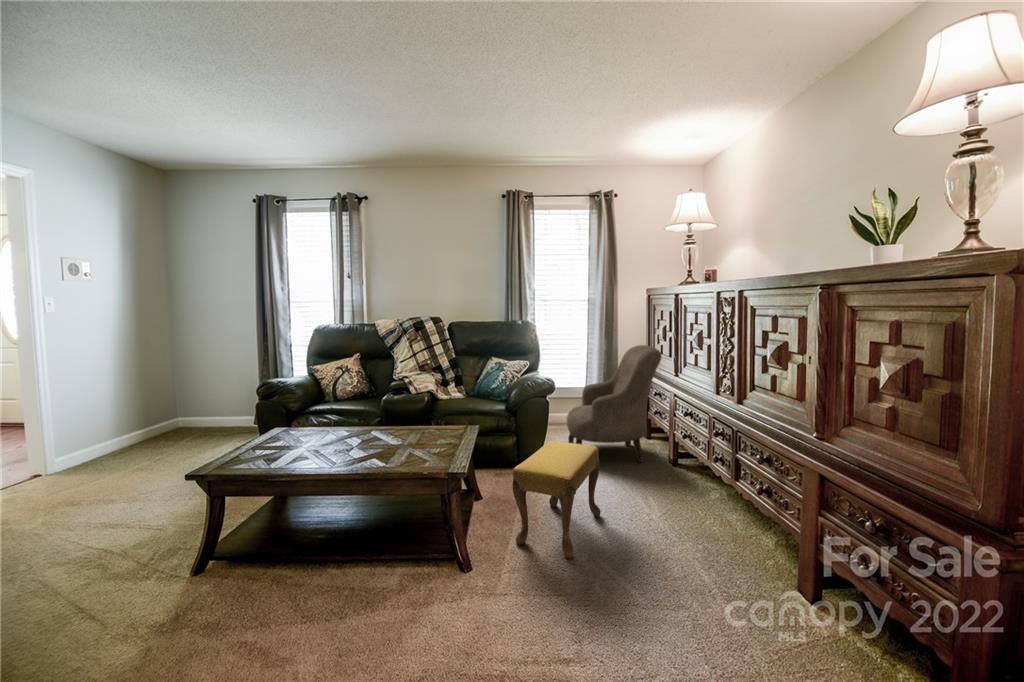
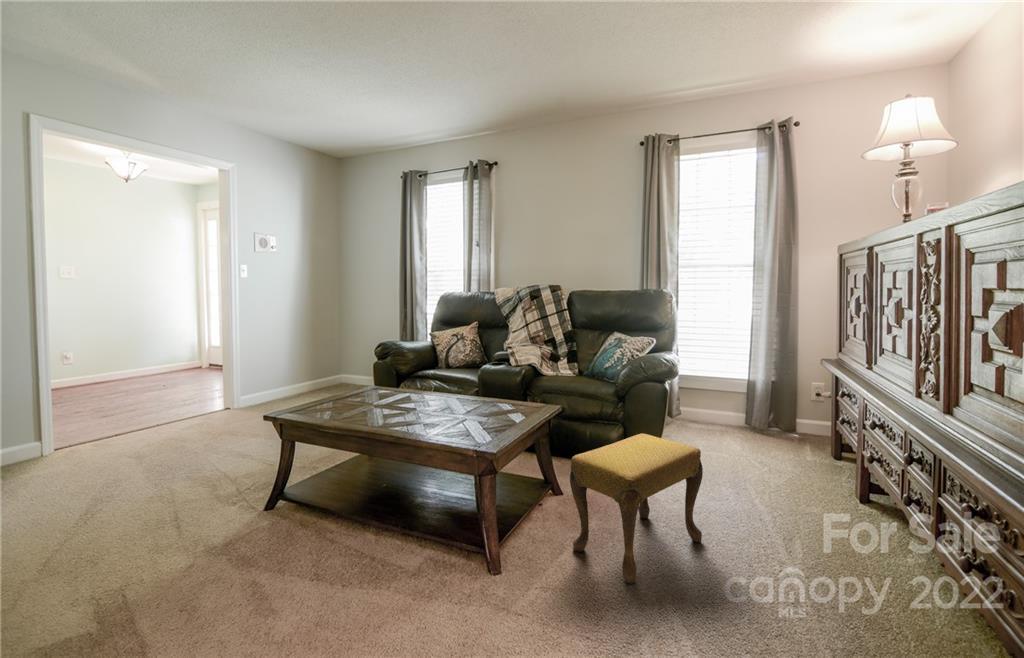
armchair: present [567,345,662,462] -> none [699,324,846,487]

